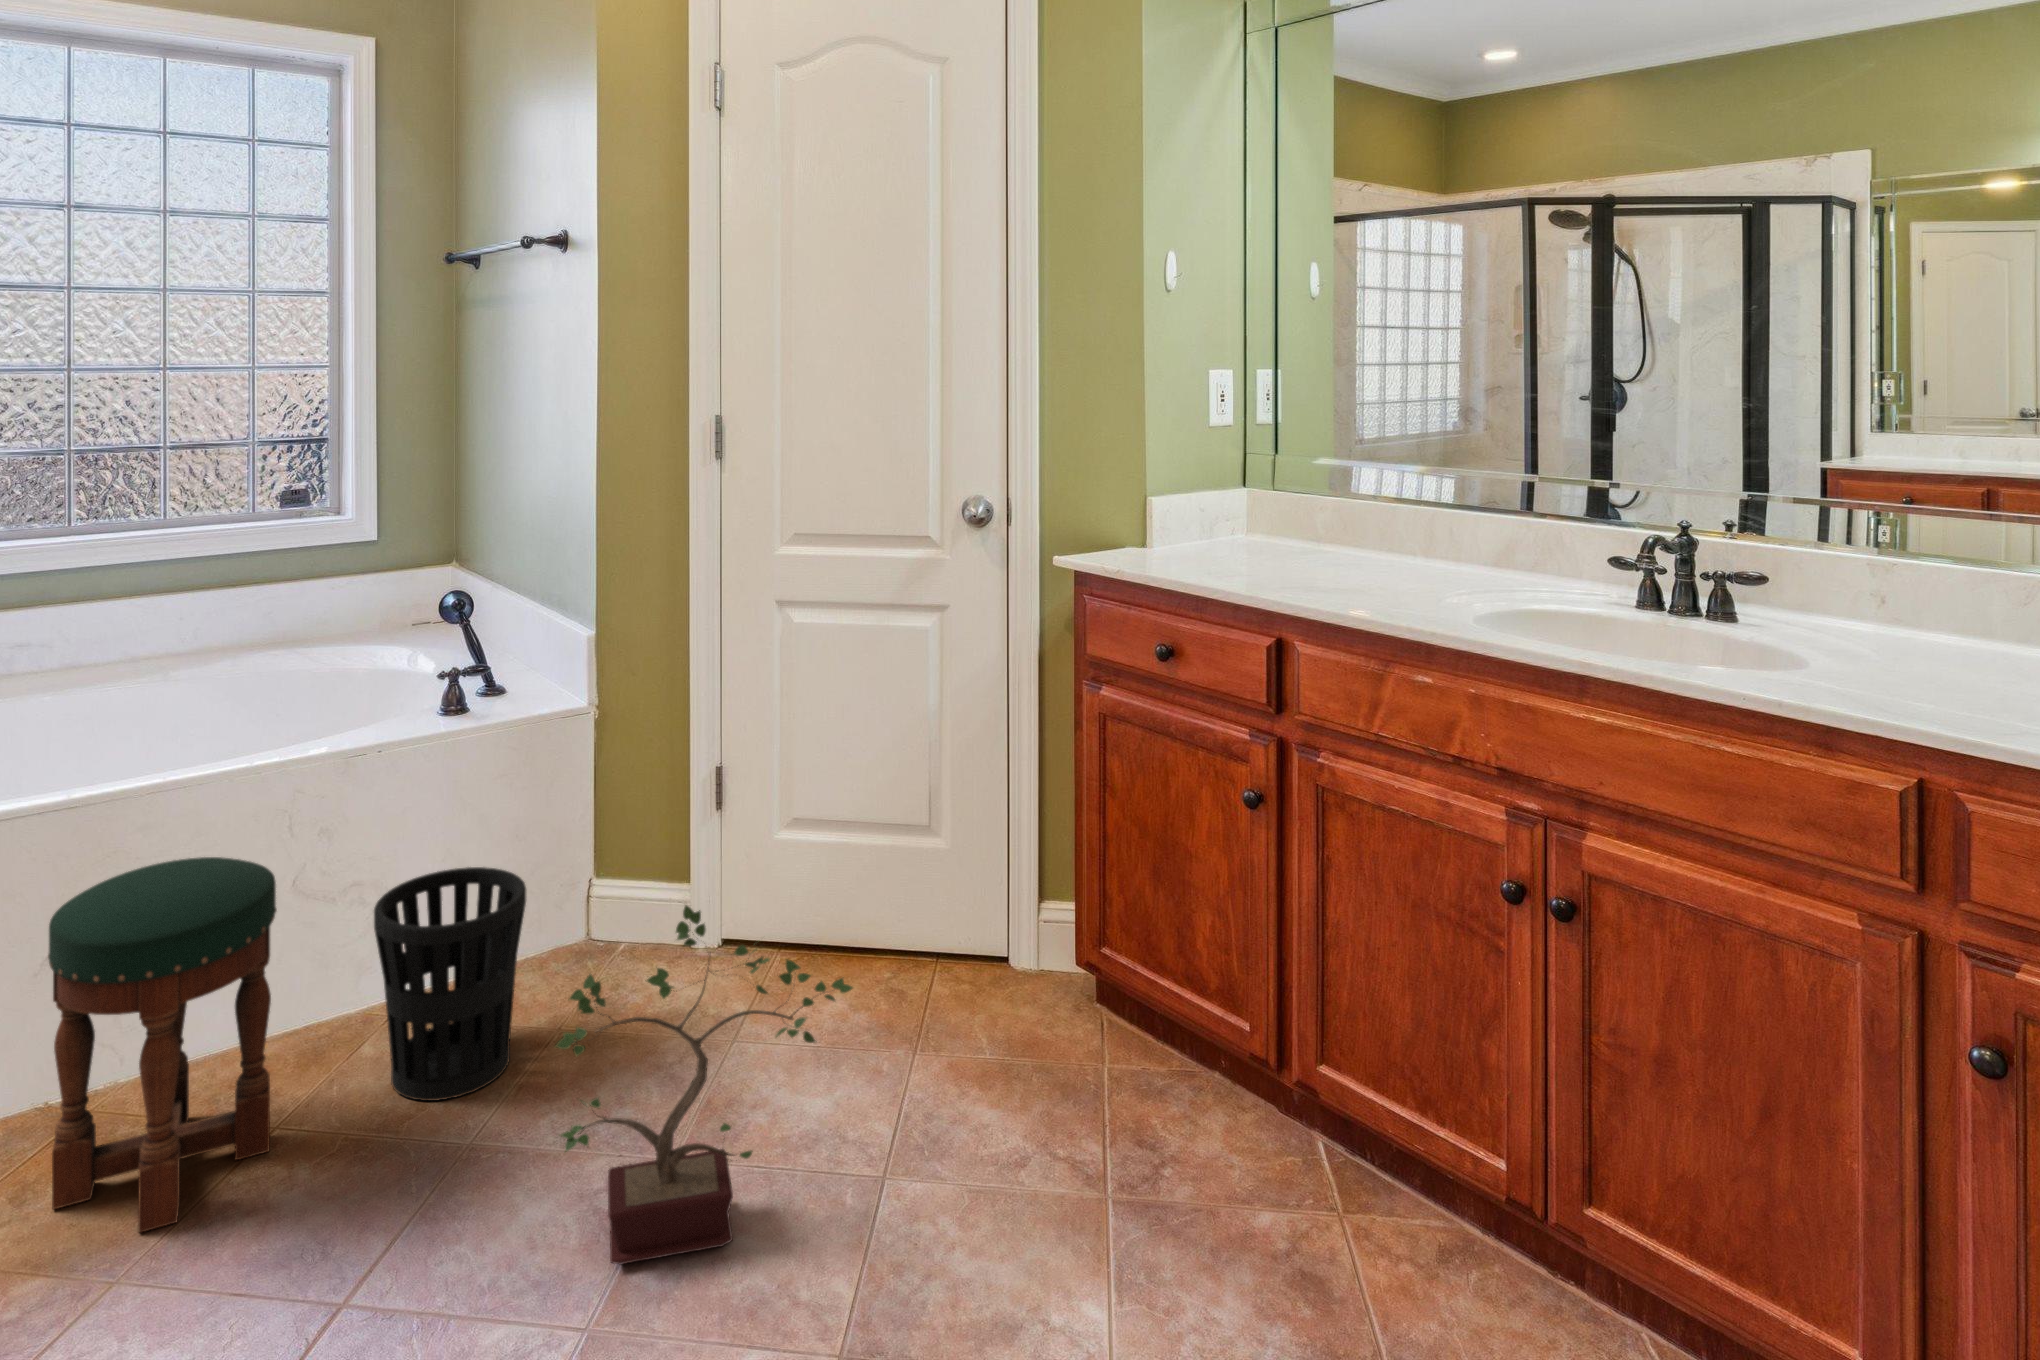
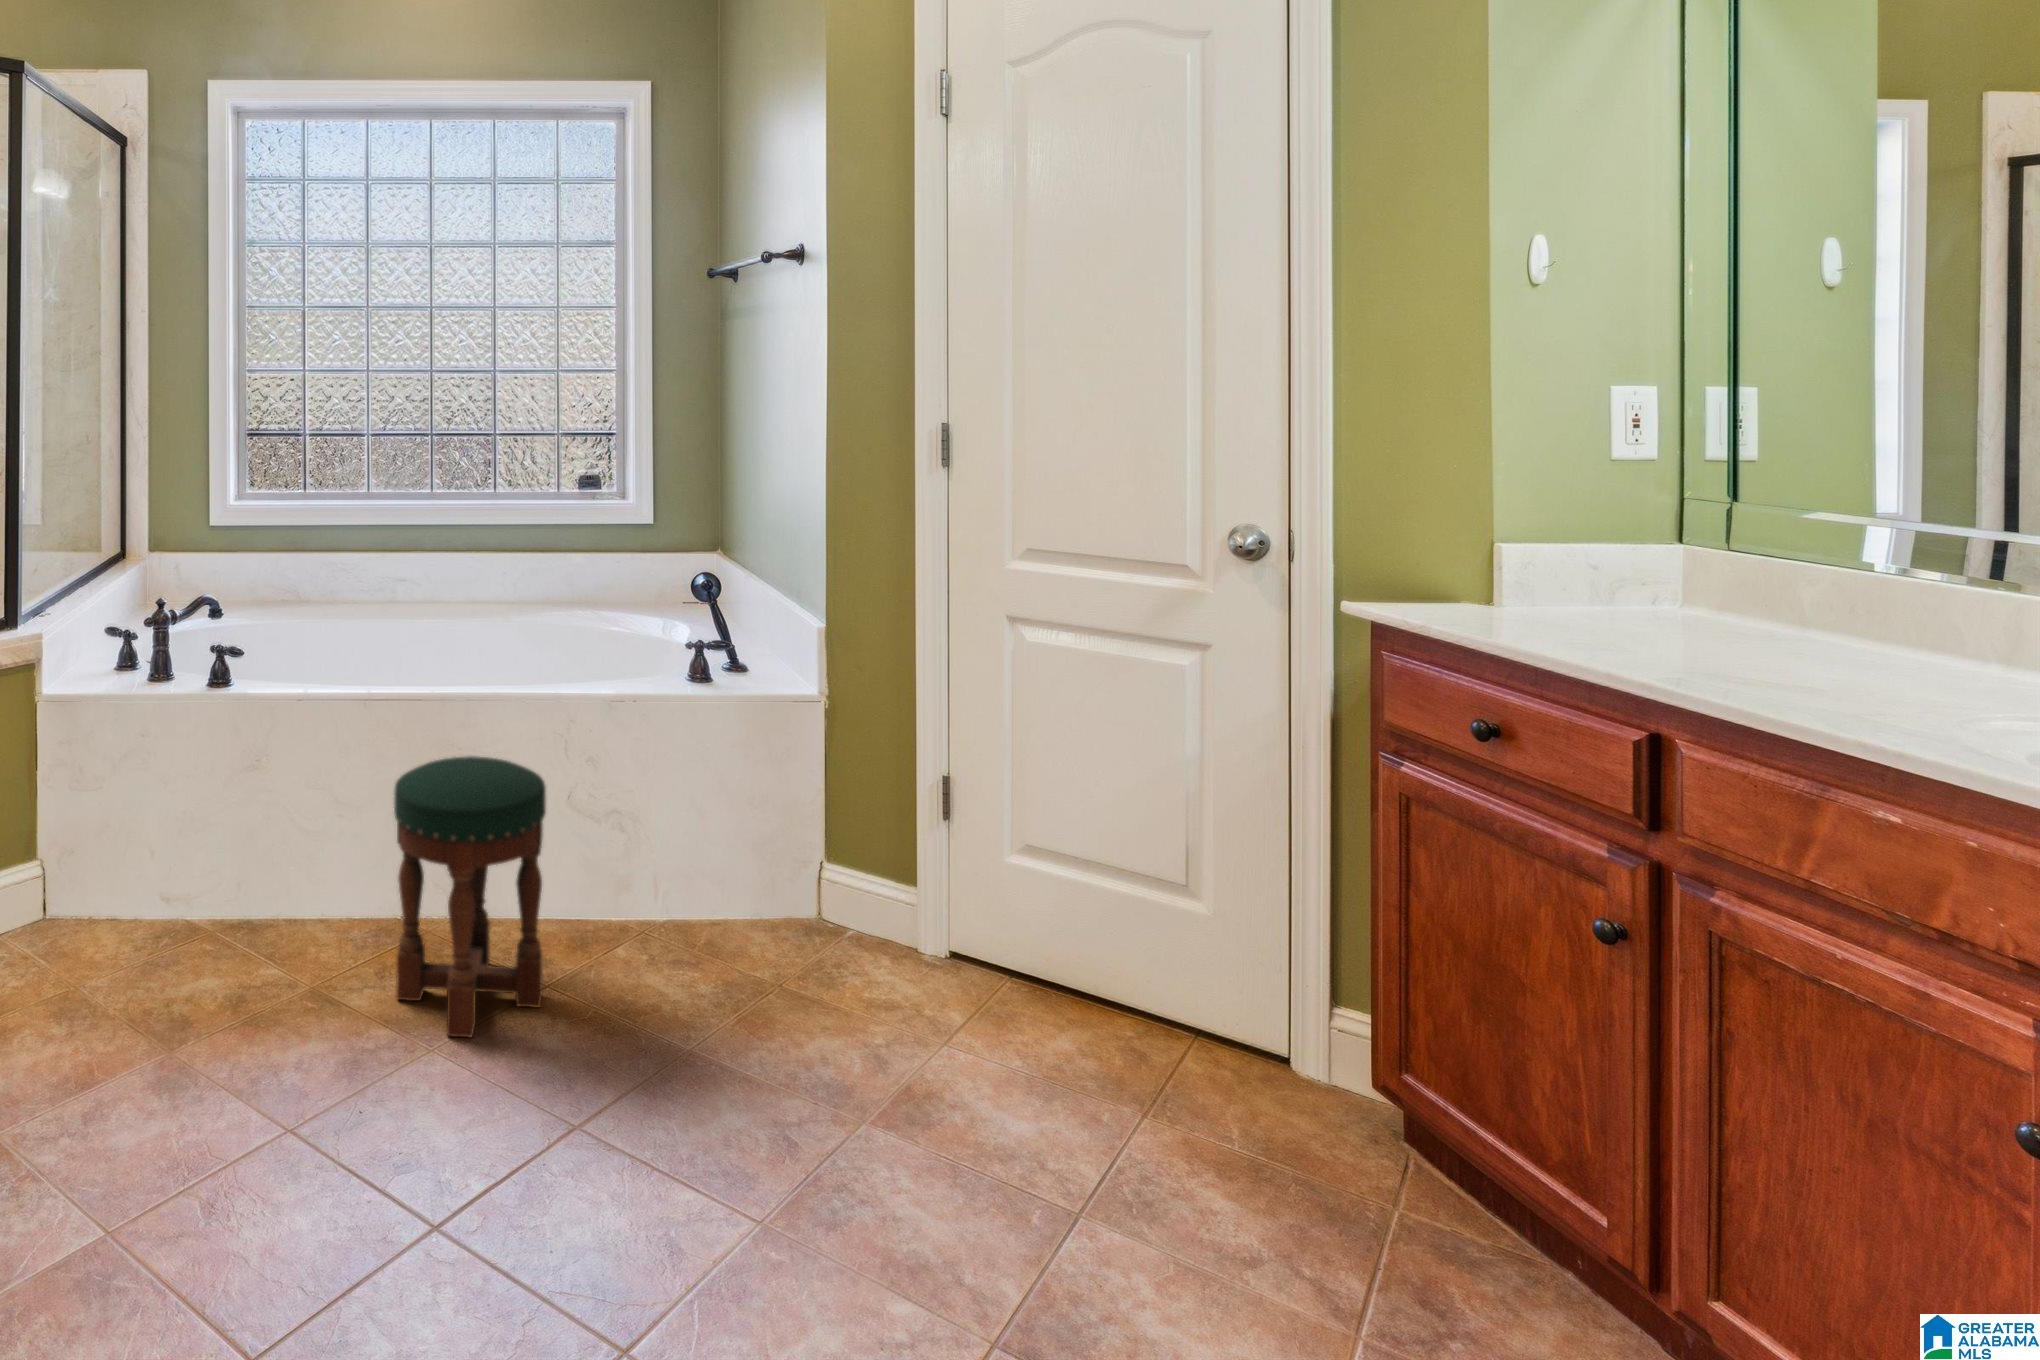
wastebasket: present [374,867,526,1101] -> none [622,813,749,1013]
potted plant: present [556,905,853,1264] -> none [742,883,1042,1224]

